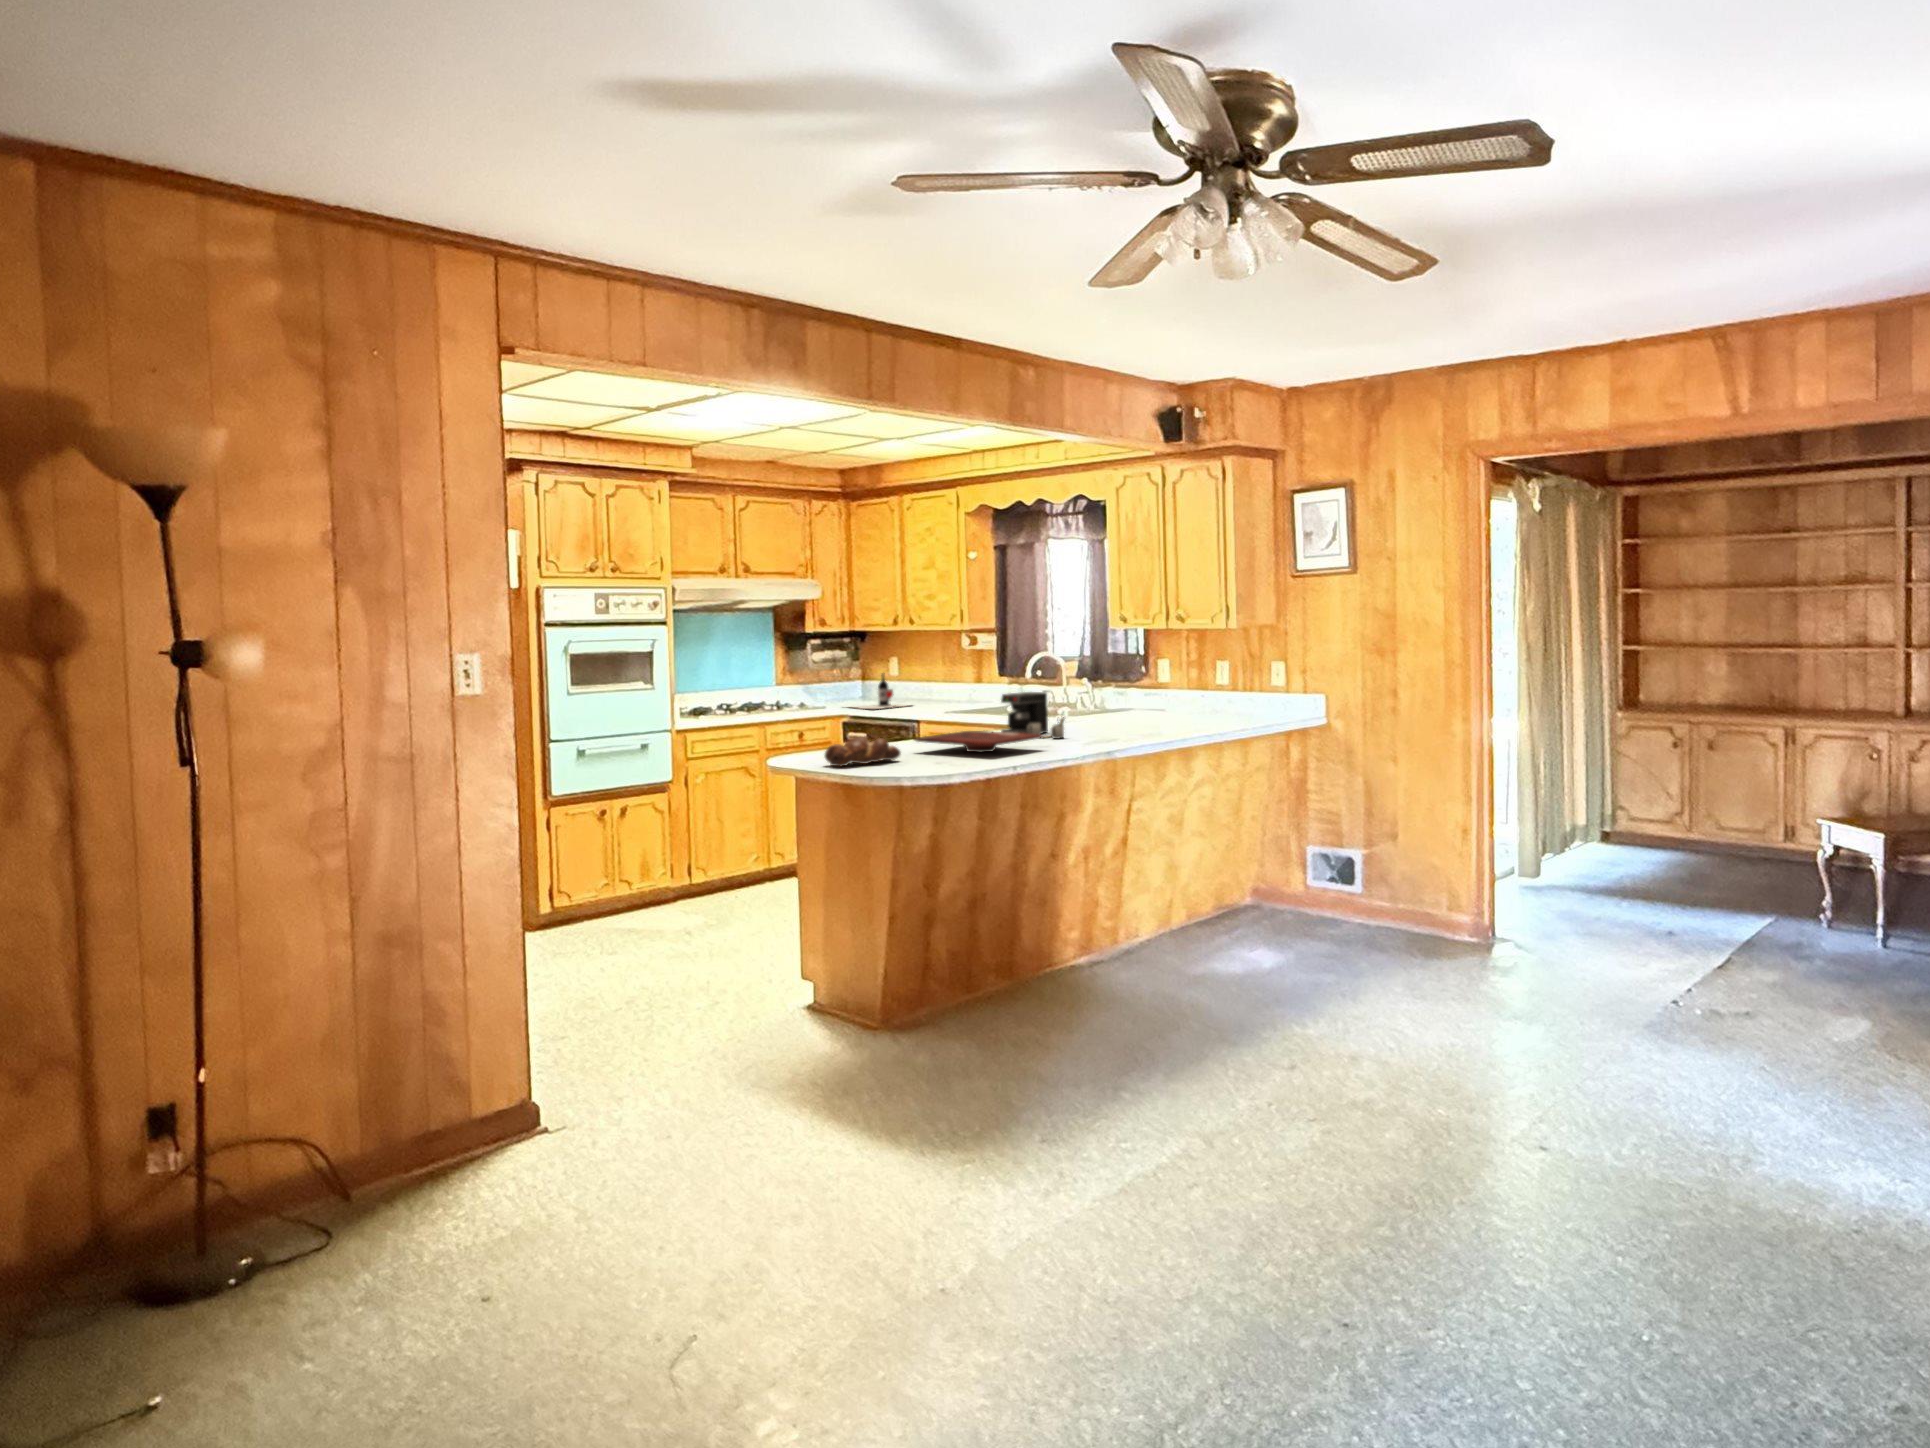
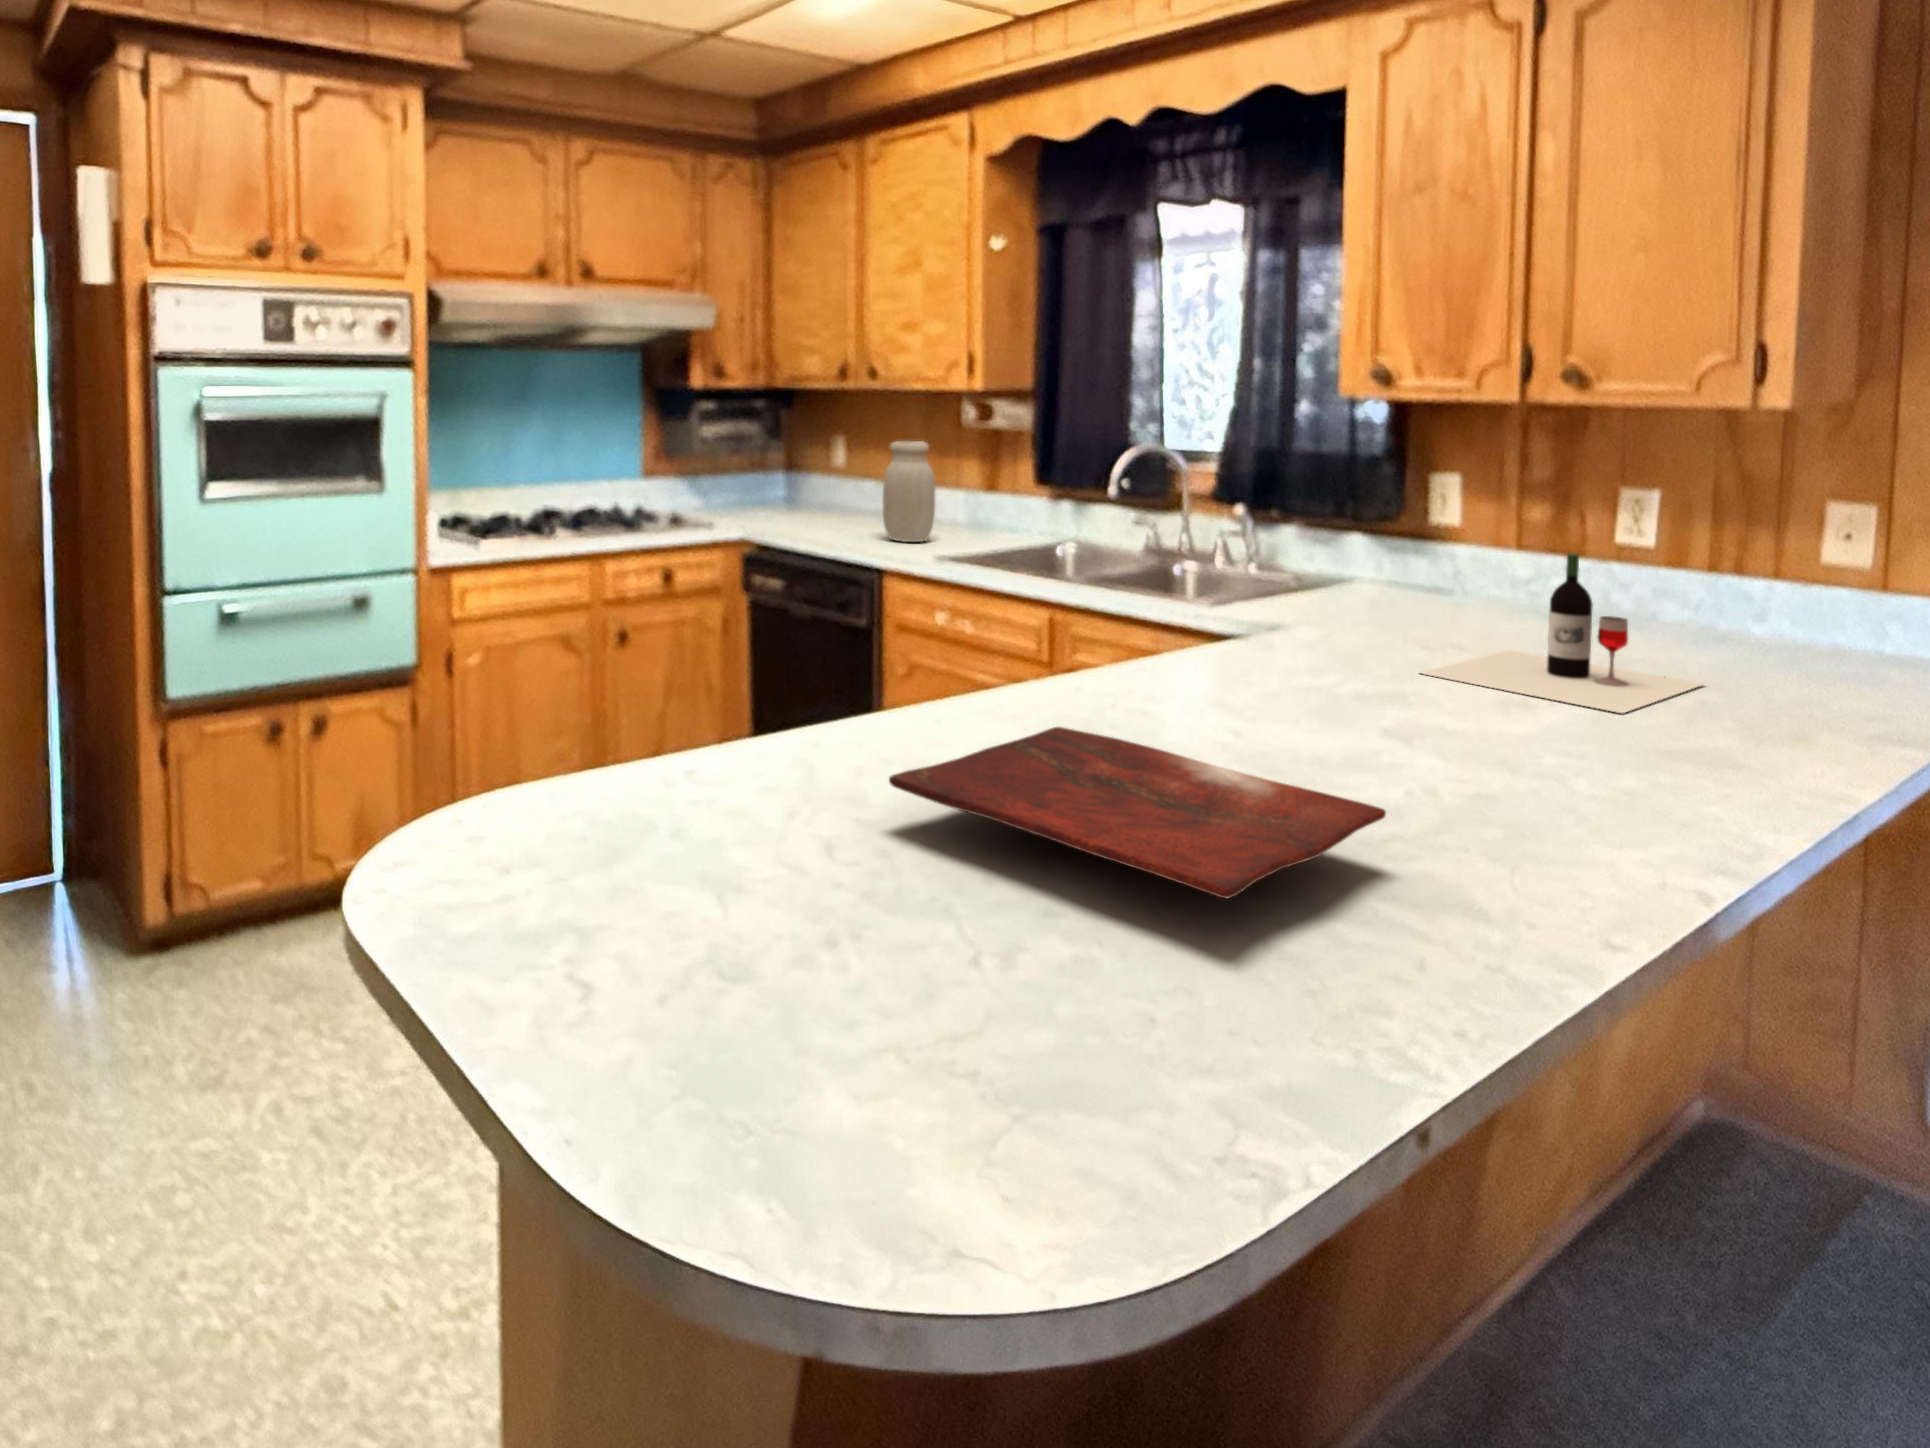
jar: none [918,657,946,709] -> present [883,441,935,542]
wine bottle: present [856,674,904,709] -> present [1422,553,1704,713]
coffee maker: present [1001,692,1065,739] -> none [1128,573,1363,752]
bread loaf: present [825,737,901,767] -> none [535,817,843,975]

